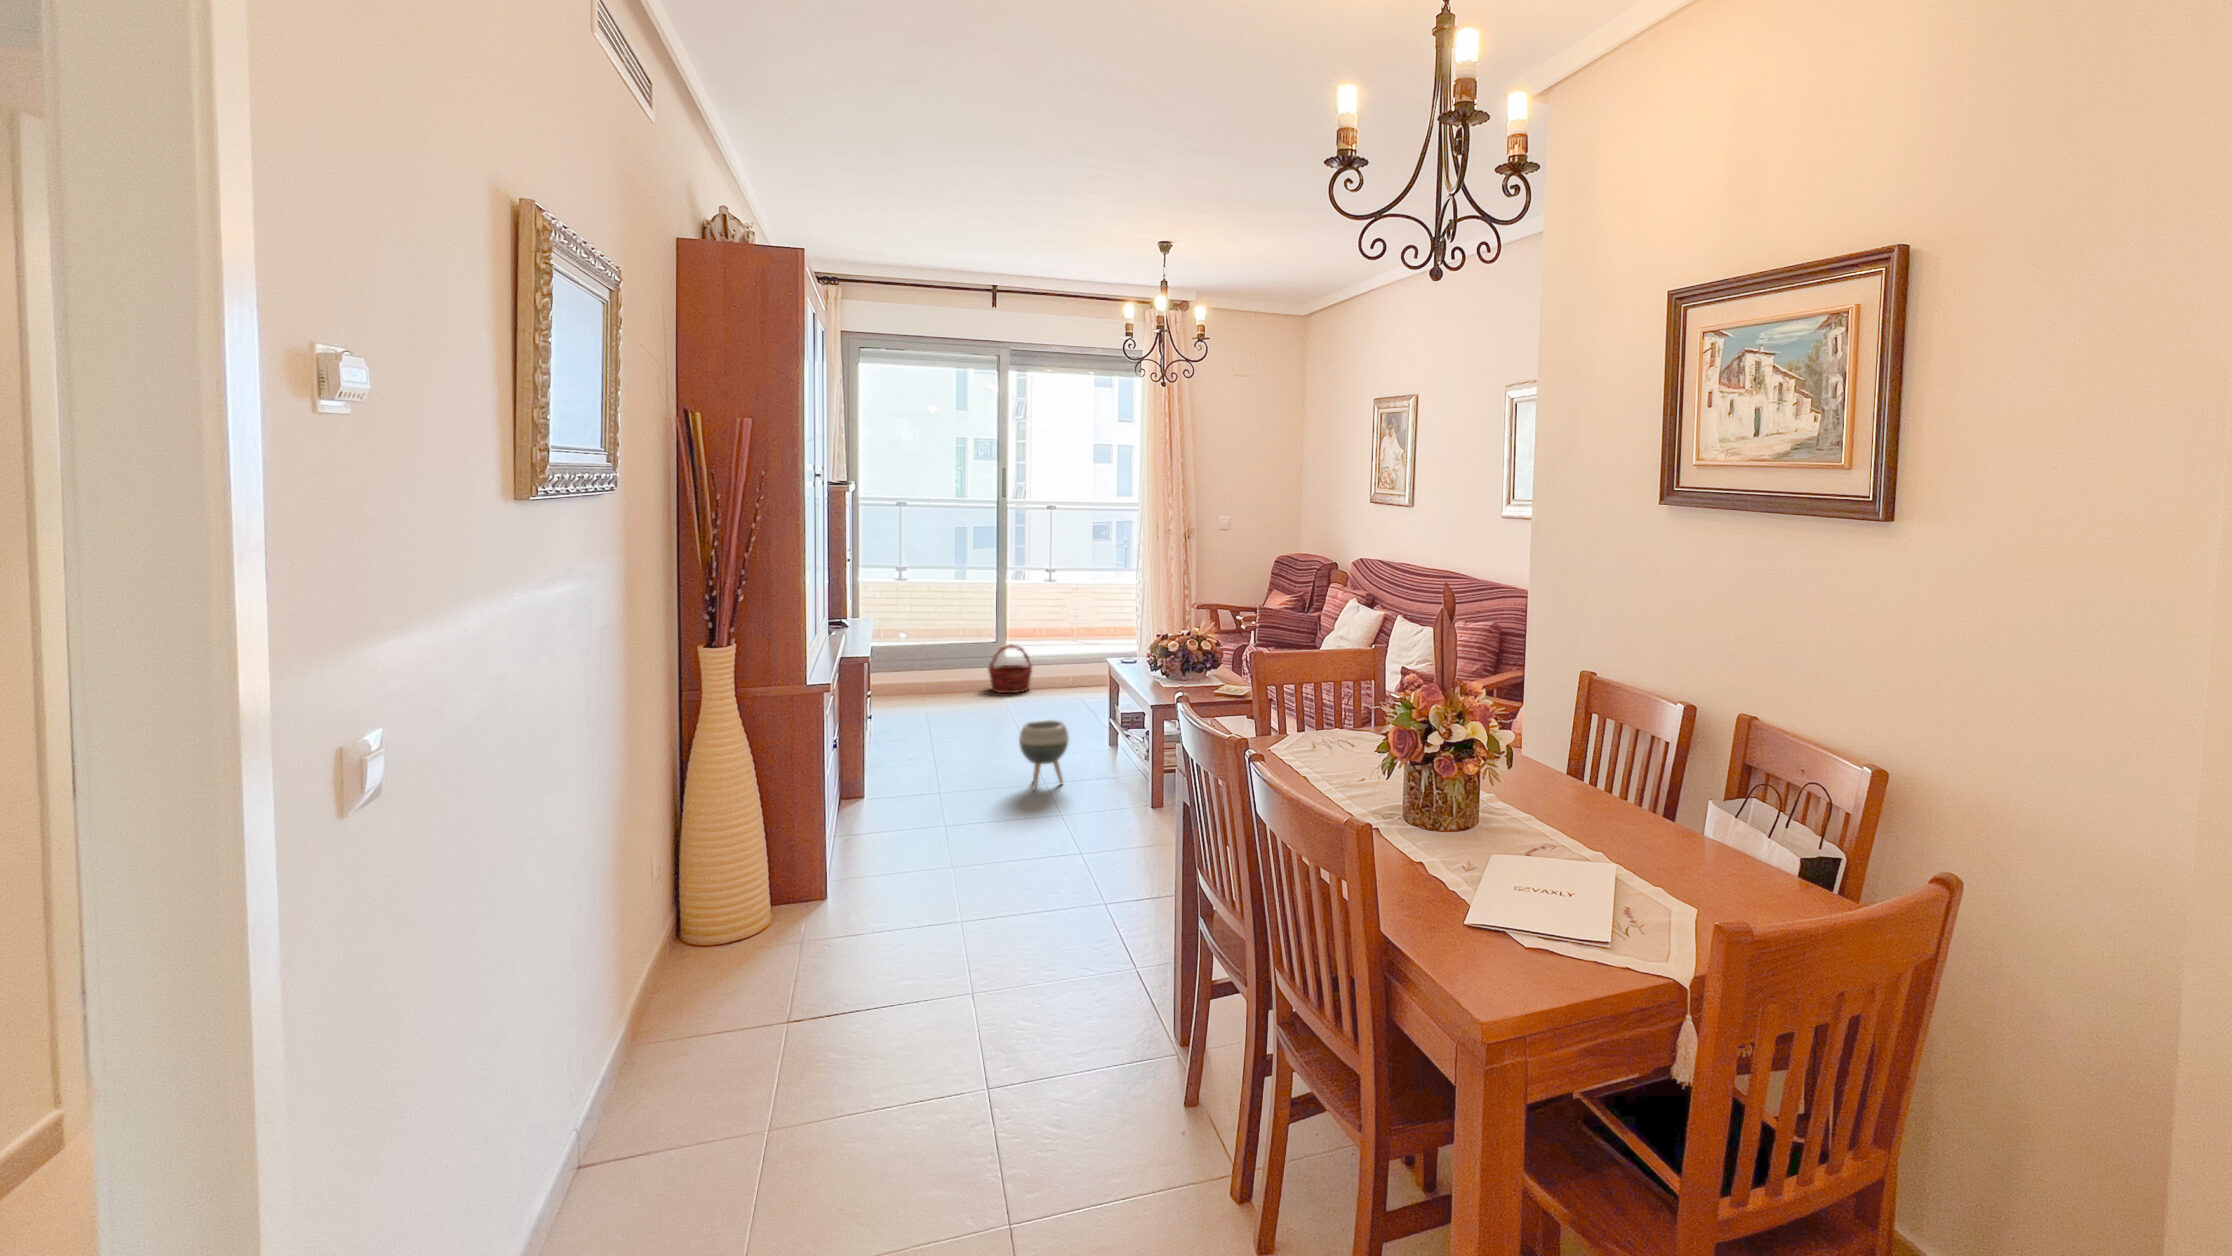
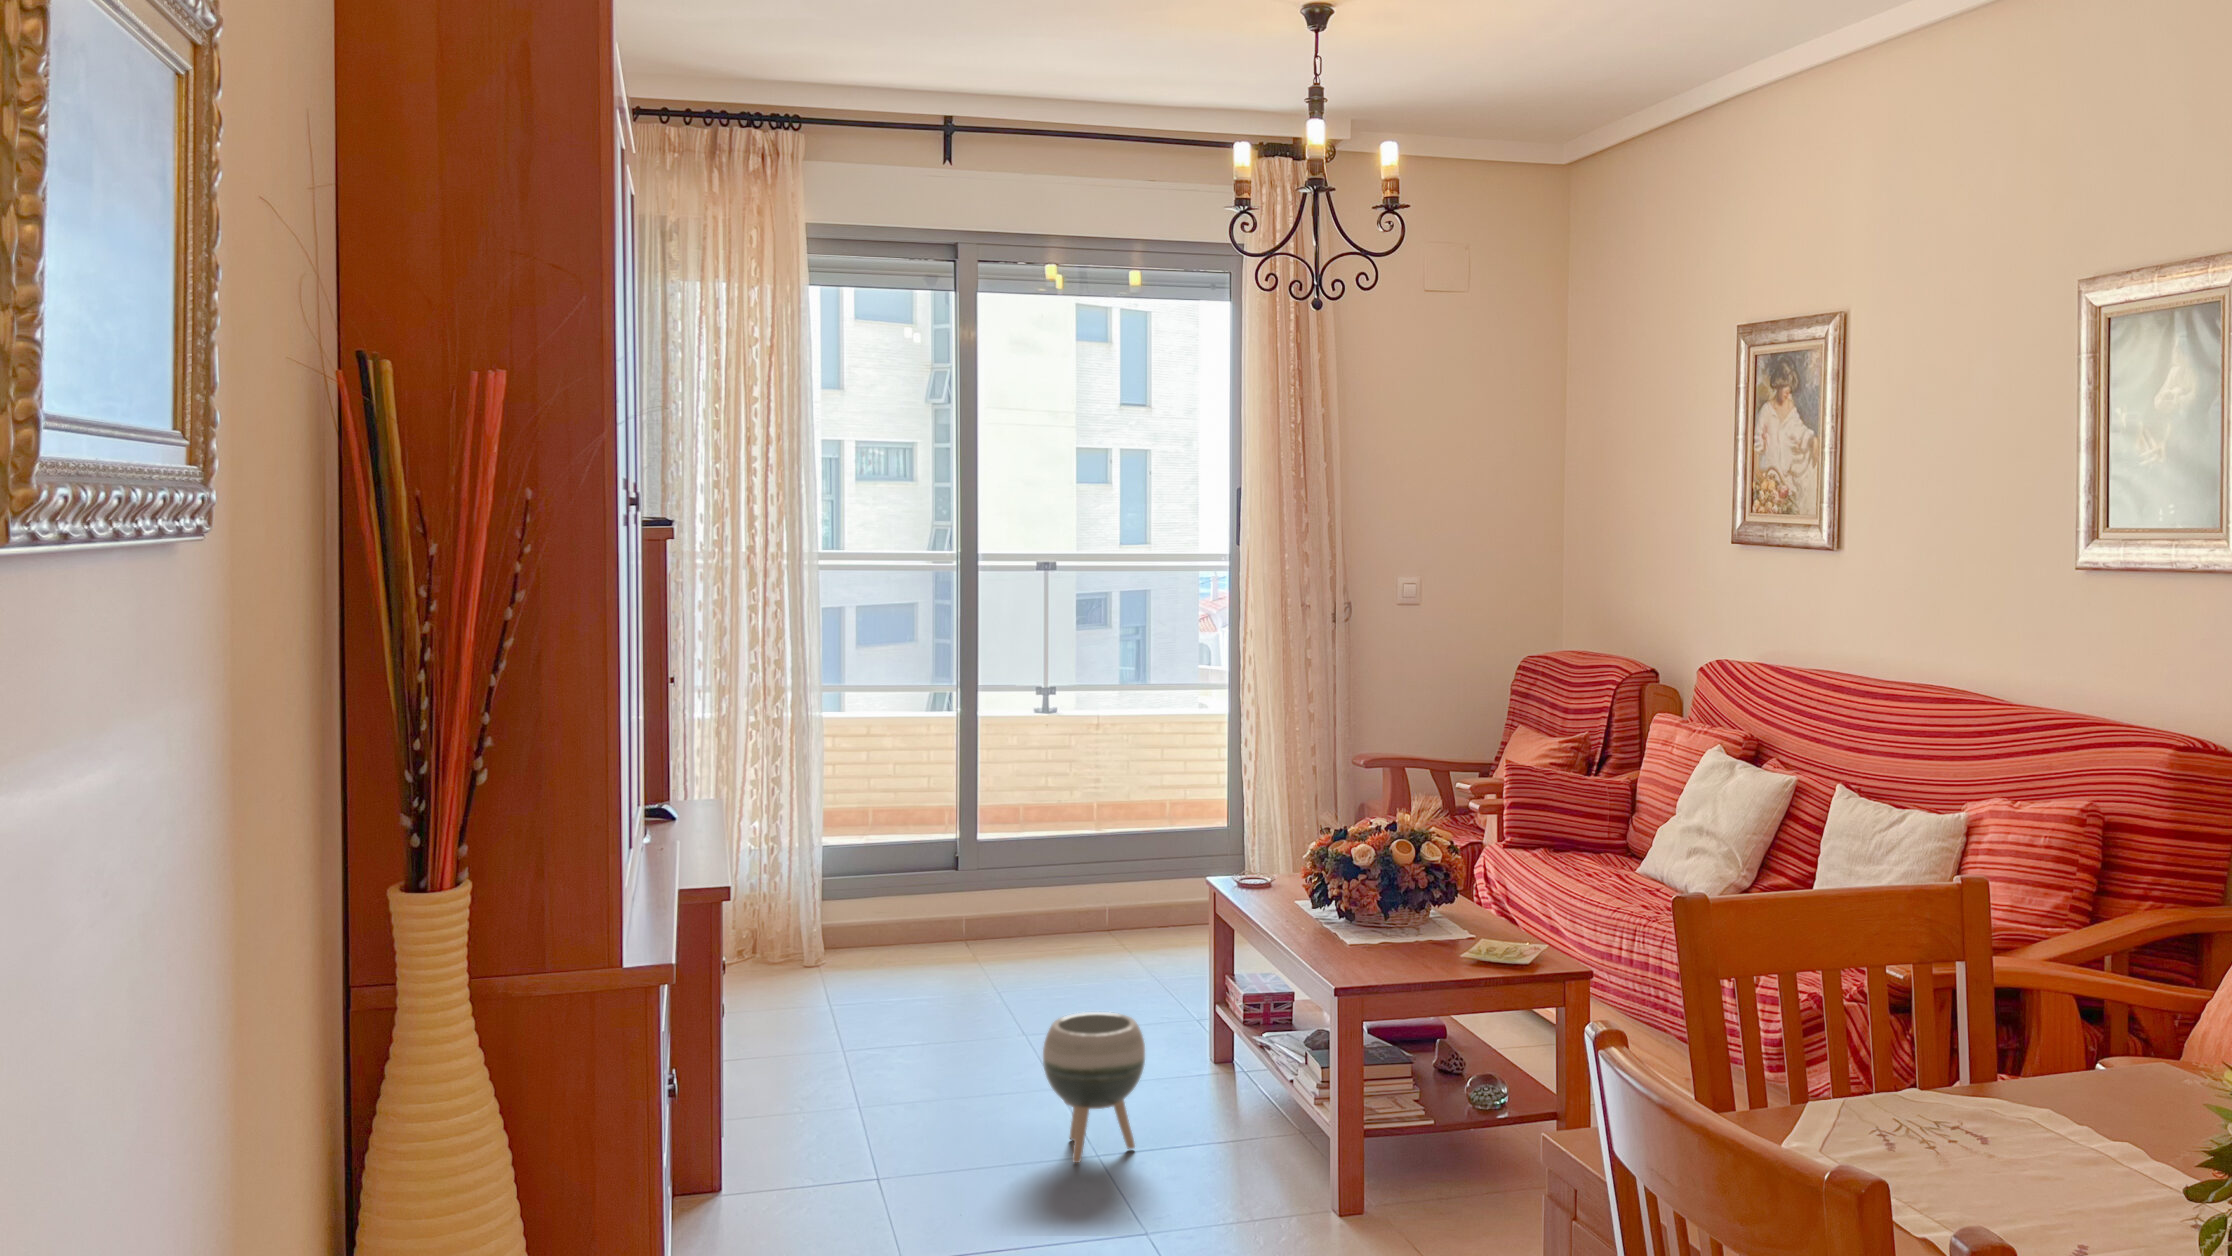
basket: present [988,644,1032,693] -> none [944,837,1032,937]

